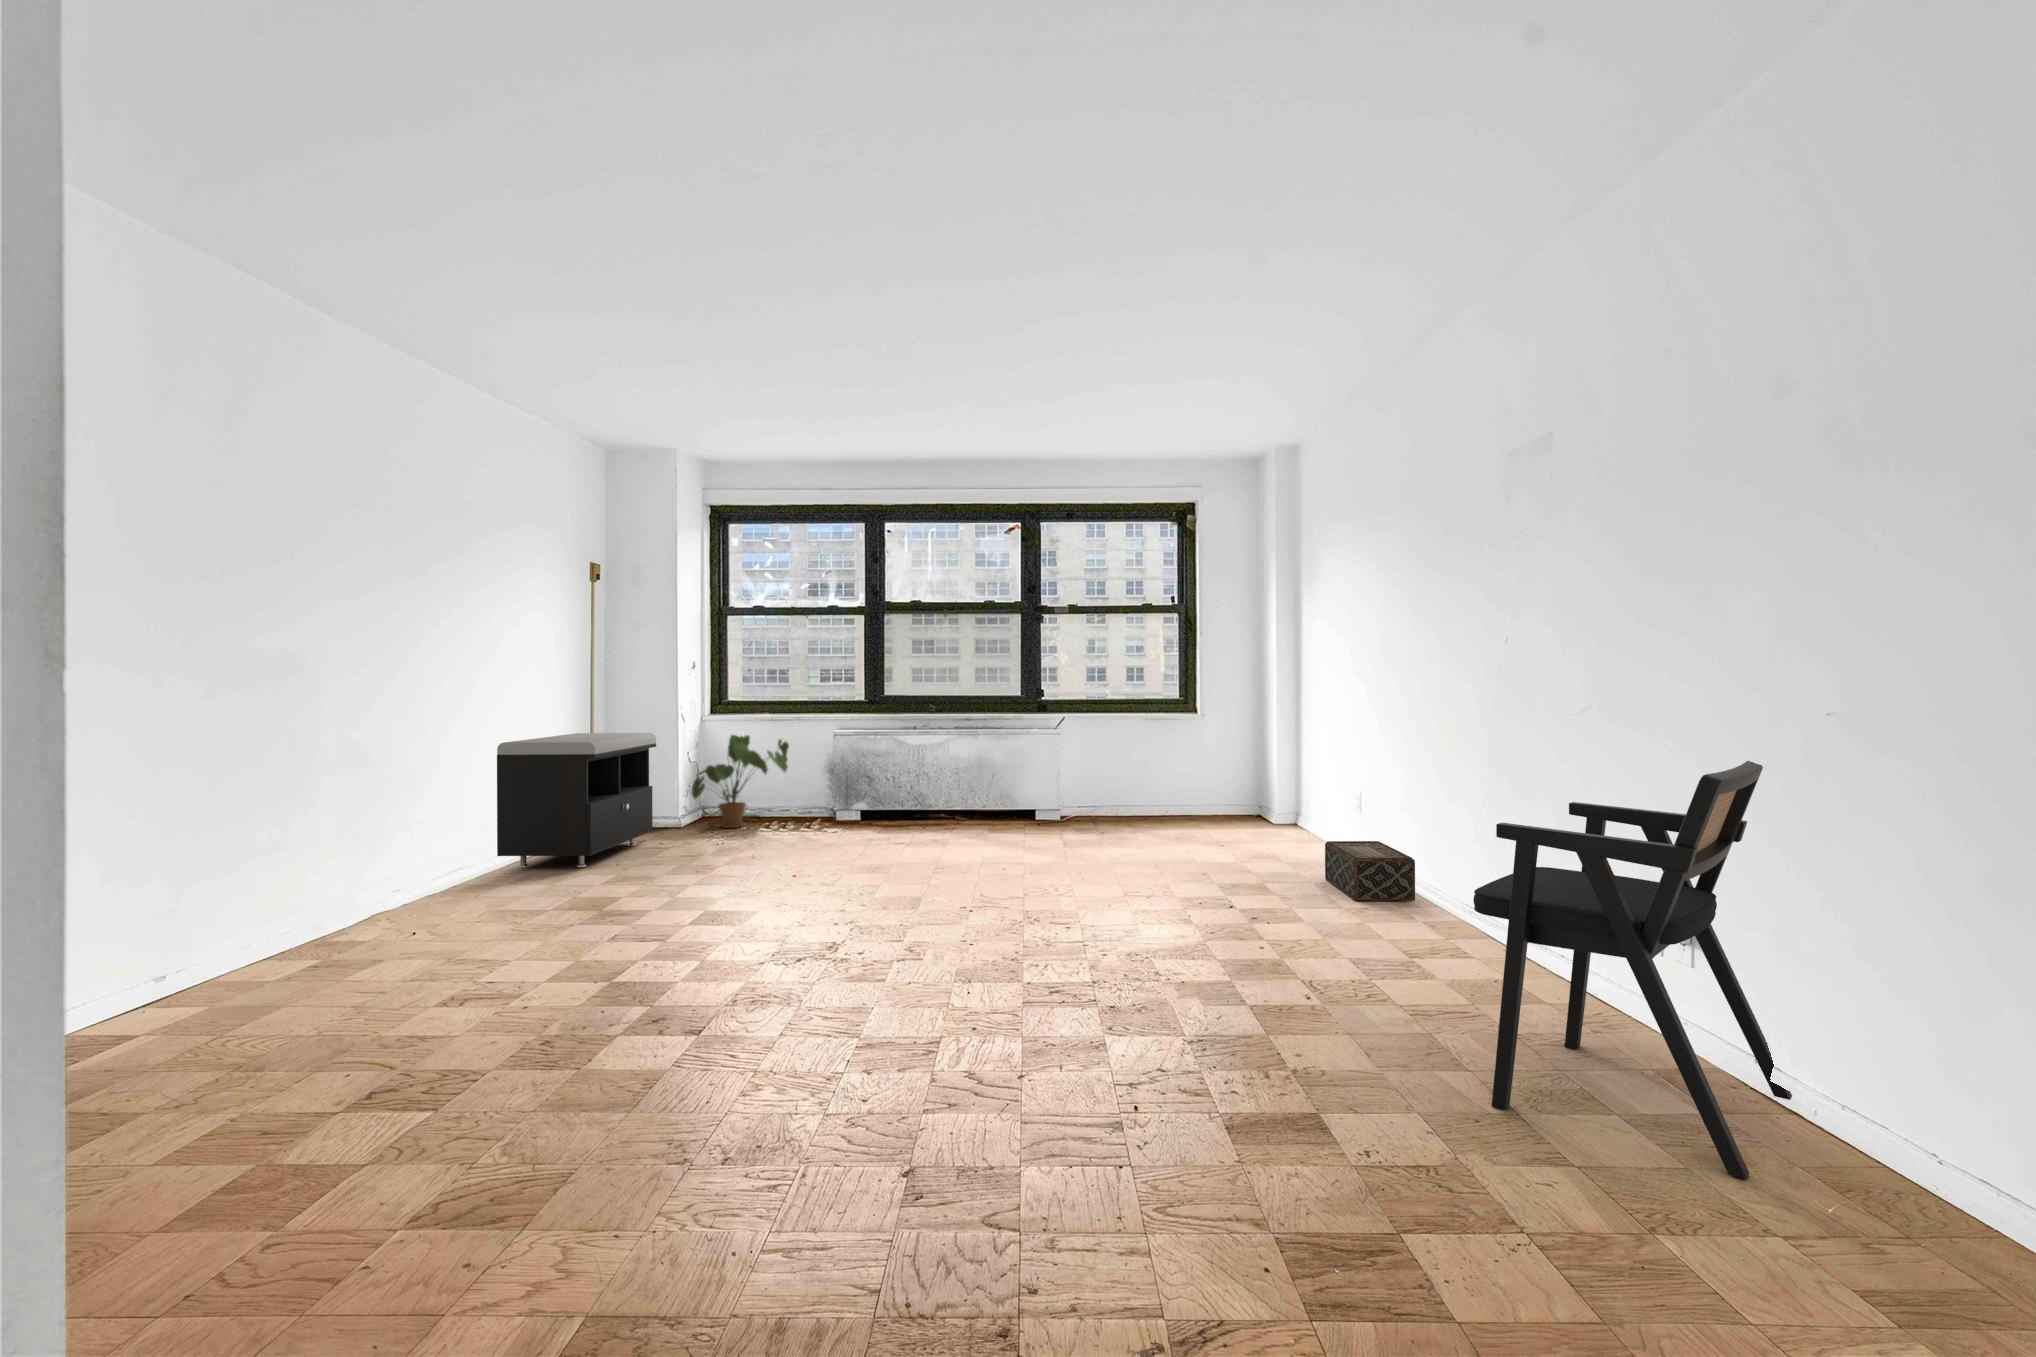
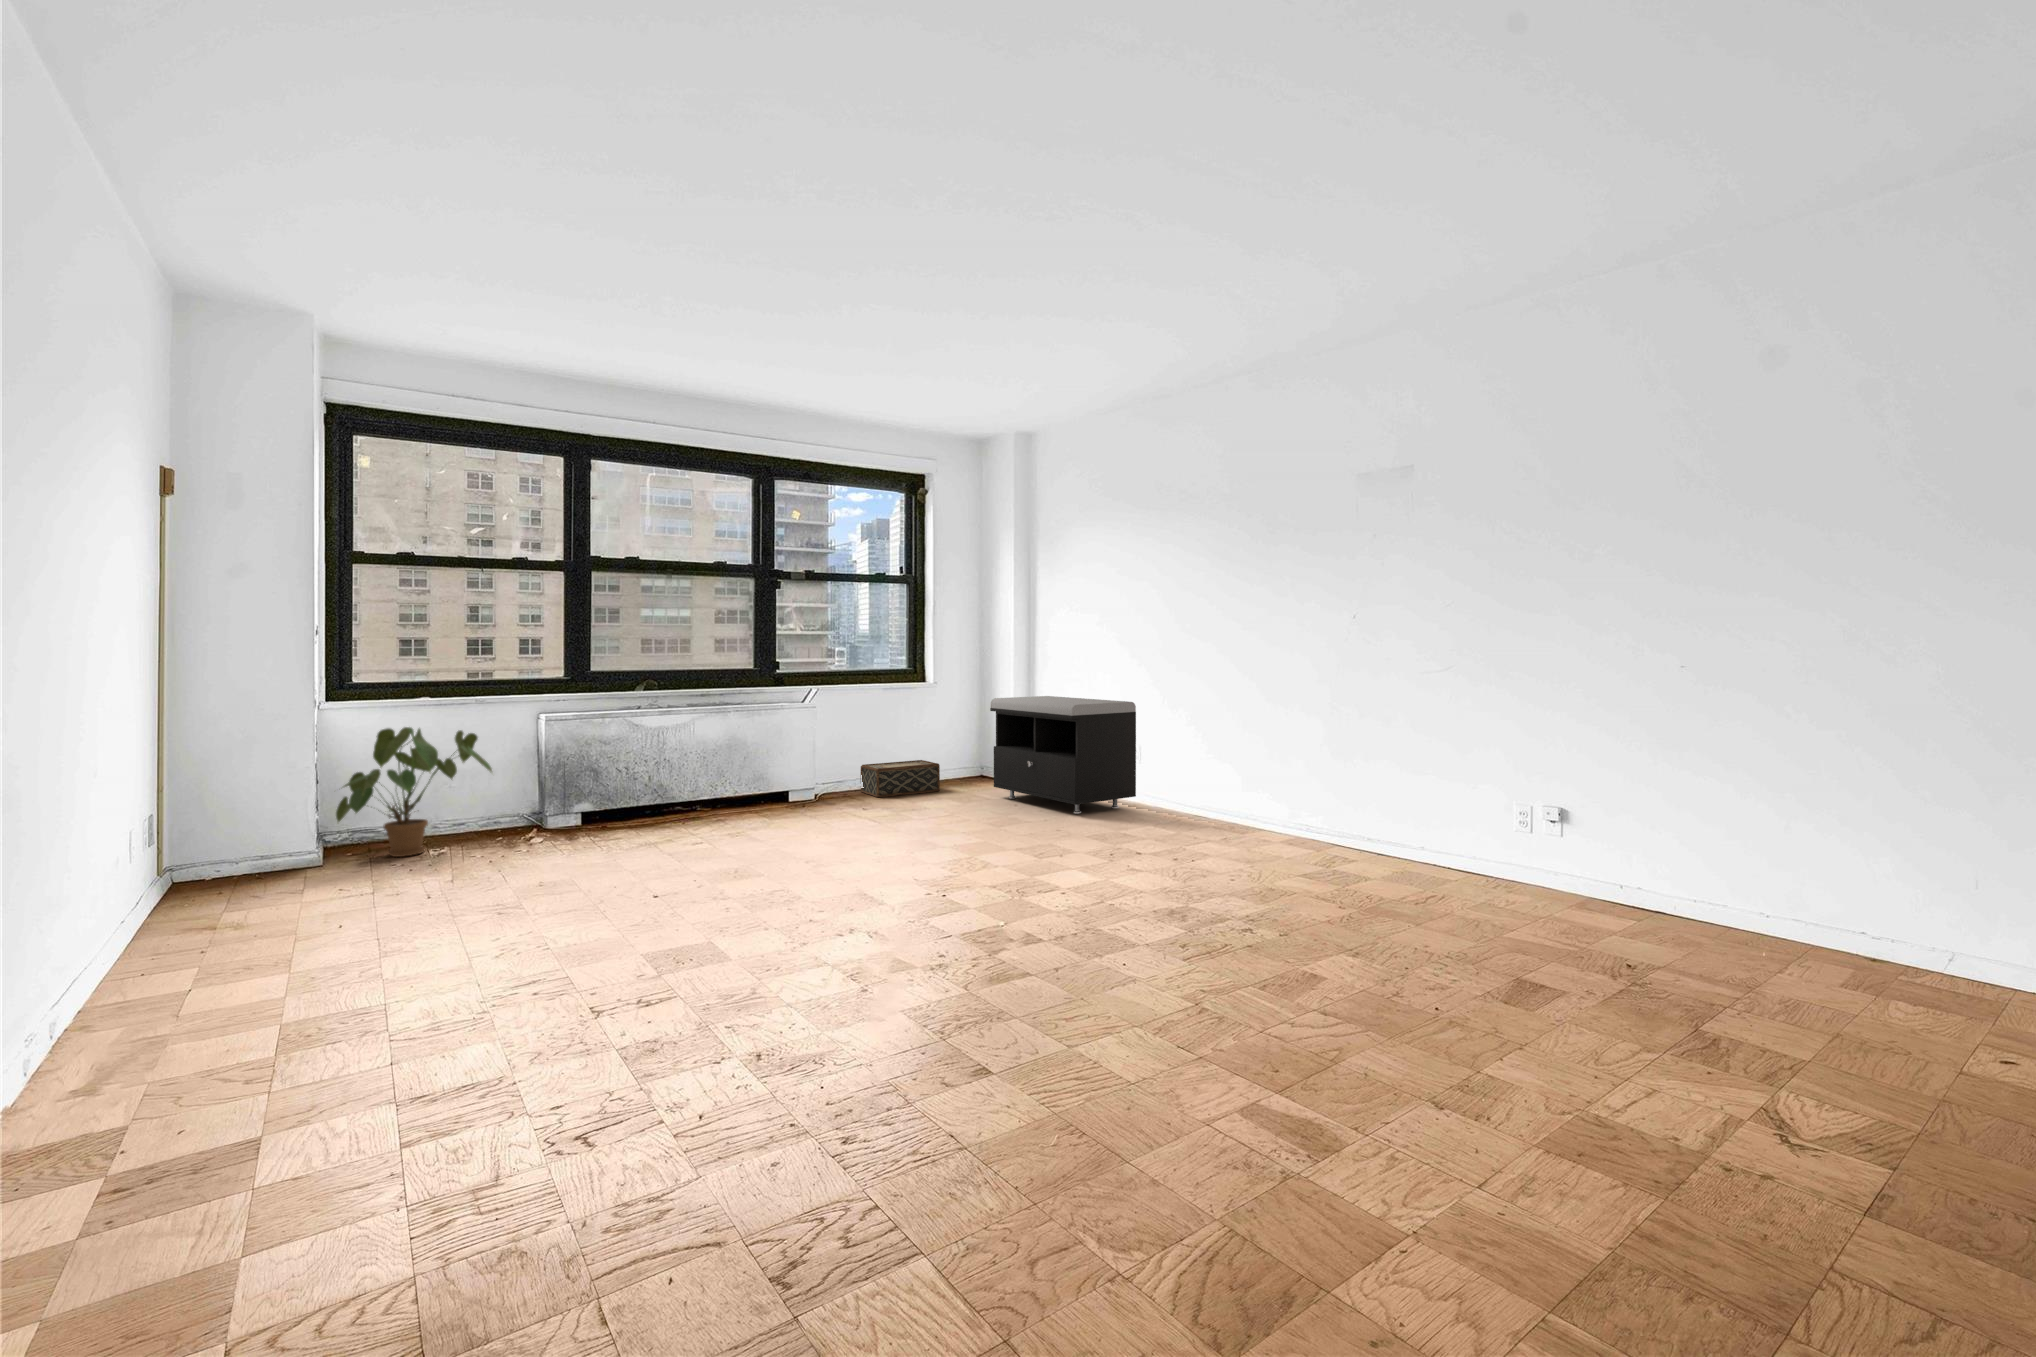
storage bench: present [497,733,656,868] -> present [990,696,1136,814]
armchair: present [1473,761,1792,1179] -> none [1601,706,1888,992]
woven basket: present [1325,841,1415,901] -> present [861,760,940,797]

